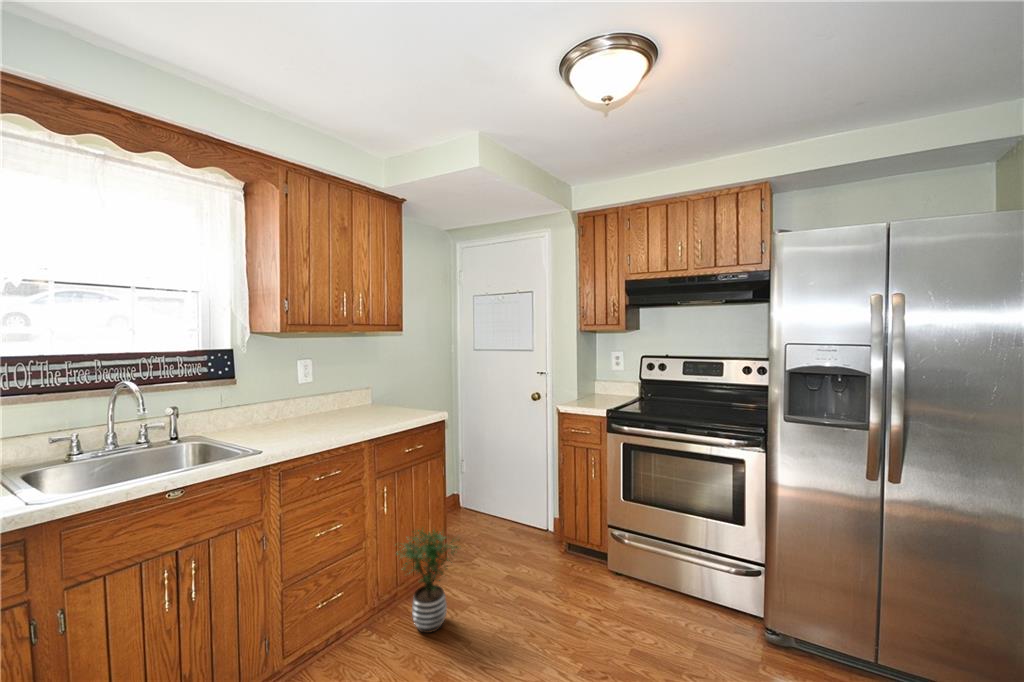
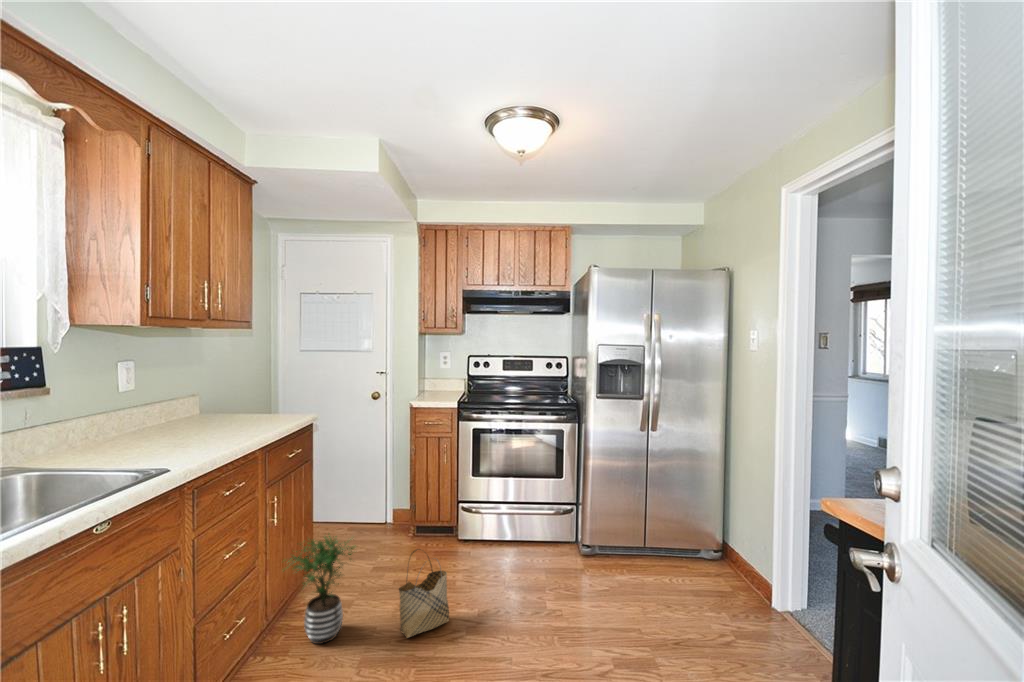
woven basket: none [485,566,543,660] -> present [399,549,449,638]

